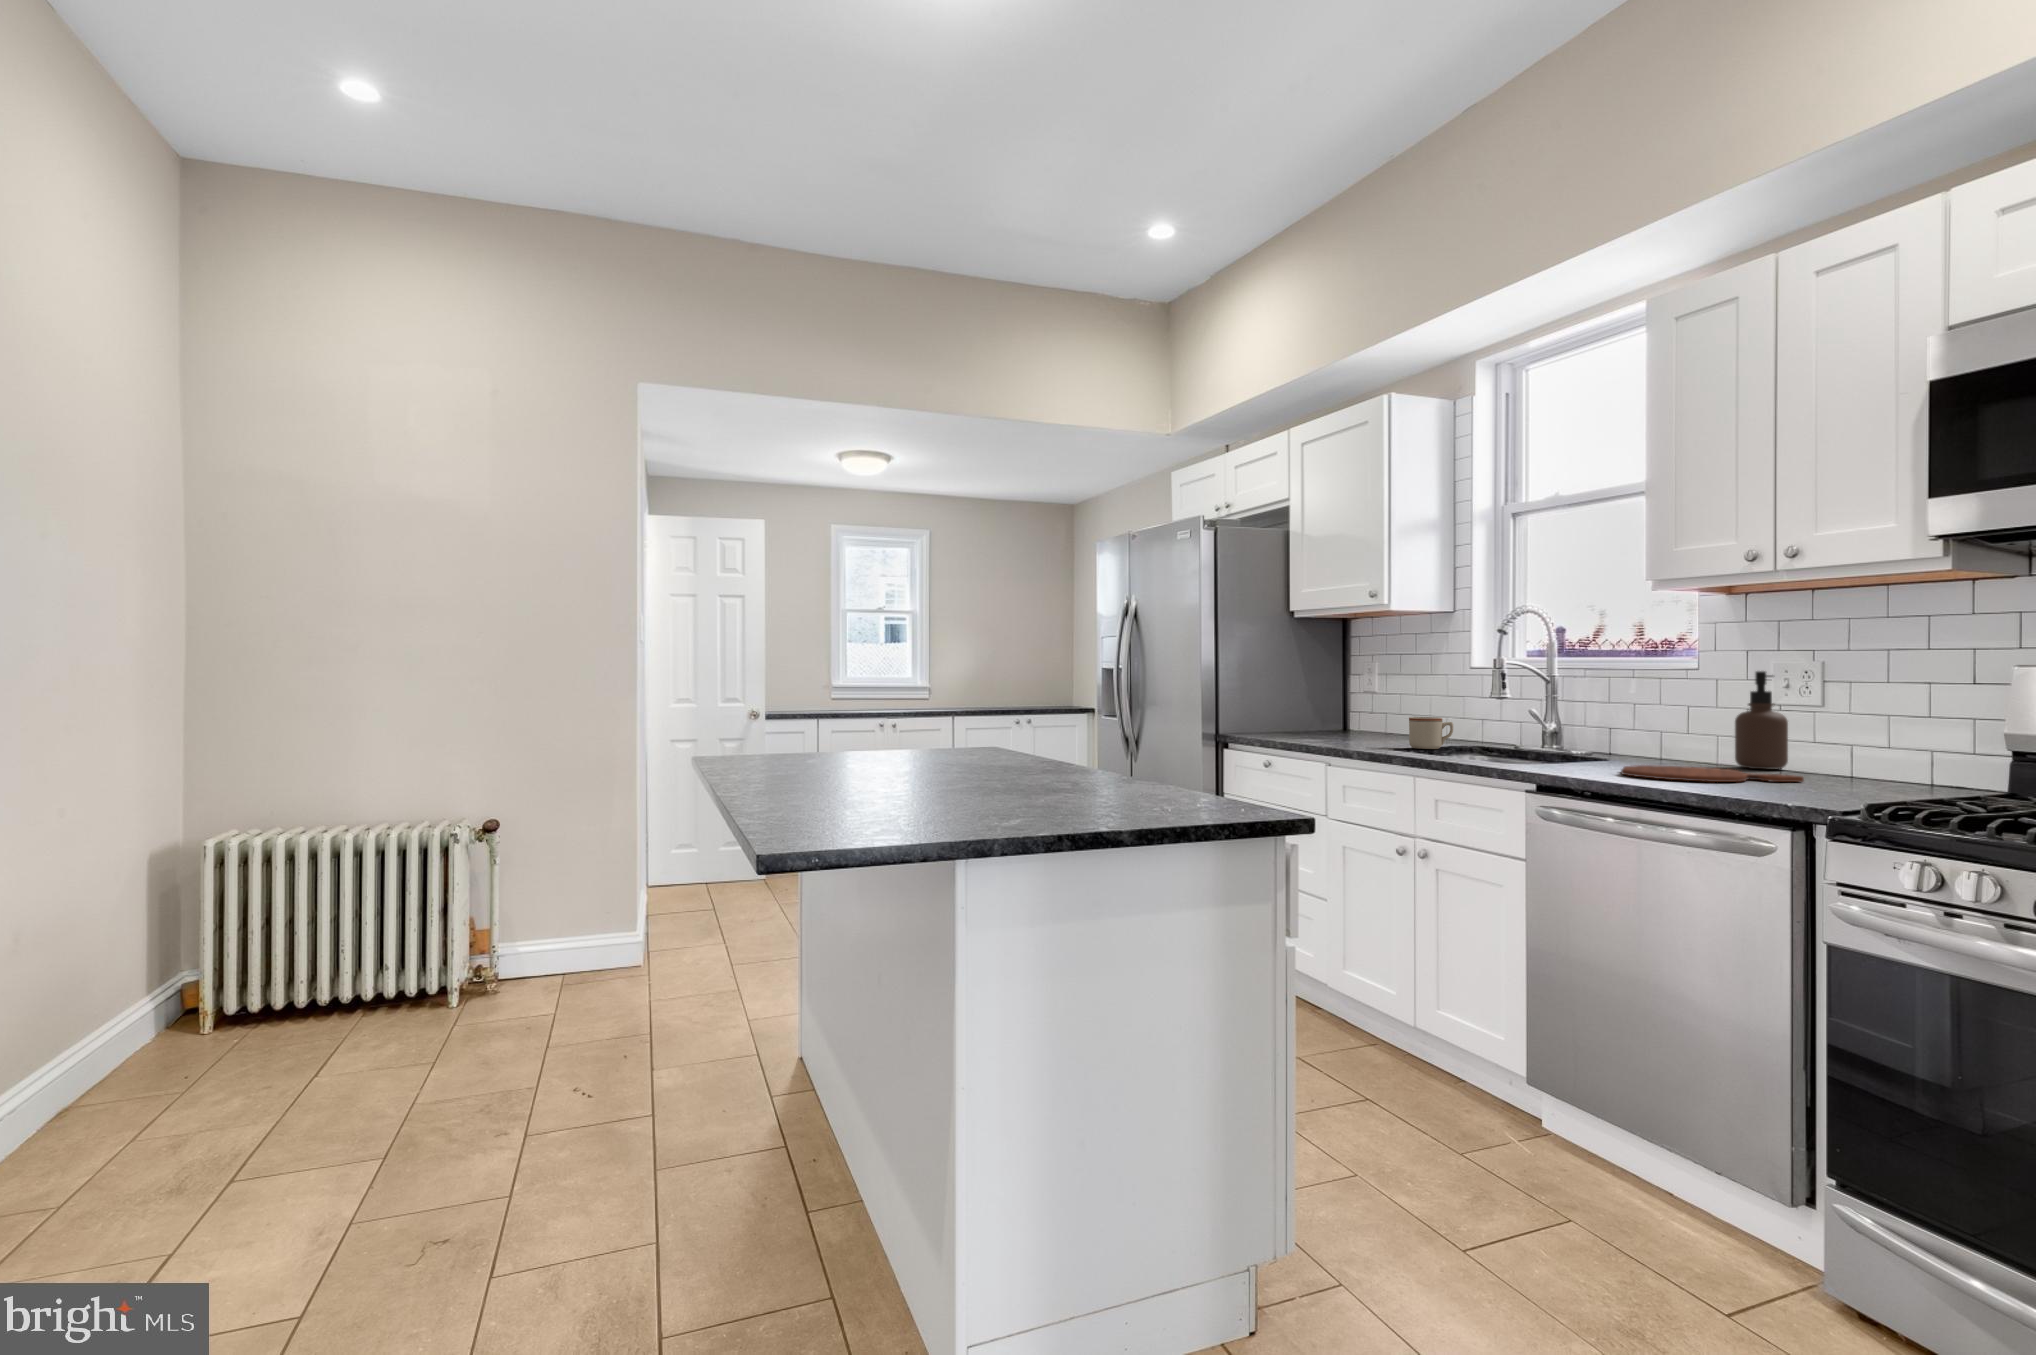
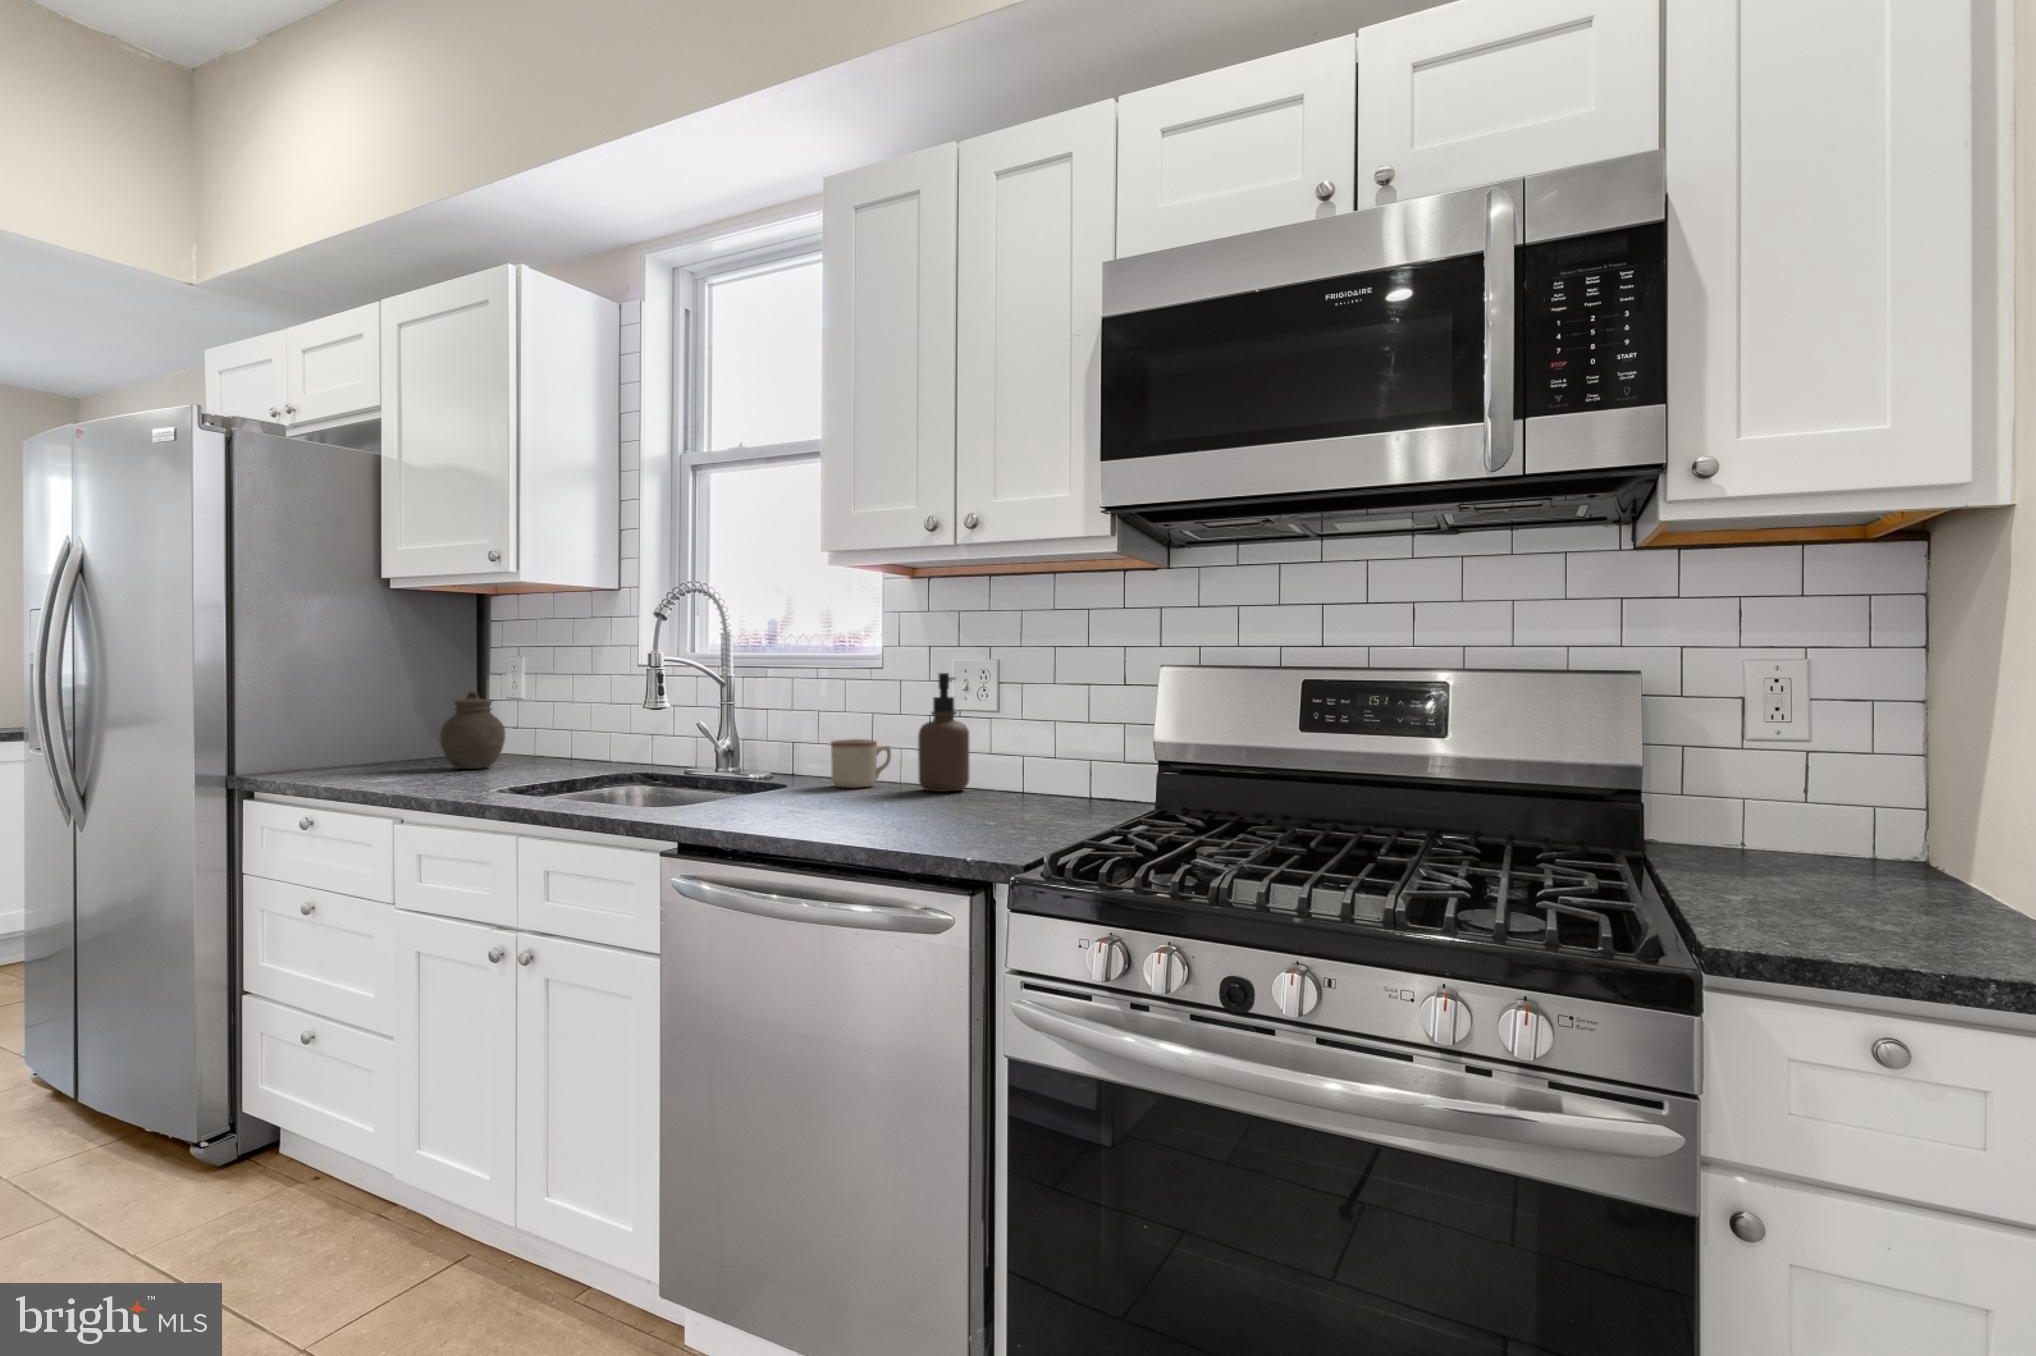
jar: none [1331,684,1372,737] -> present [440,692,505,769]
mug: present [1409,717,1453,749] -> present [831,739,891,788]
cutting board: present [1621,765,1804,782] -> none [785,797,983,823]

